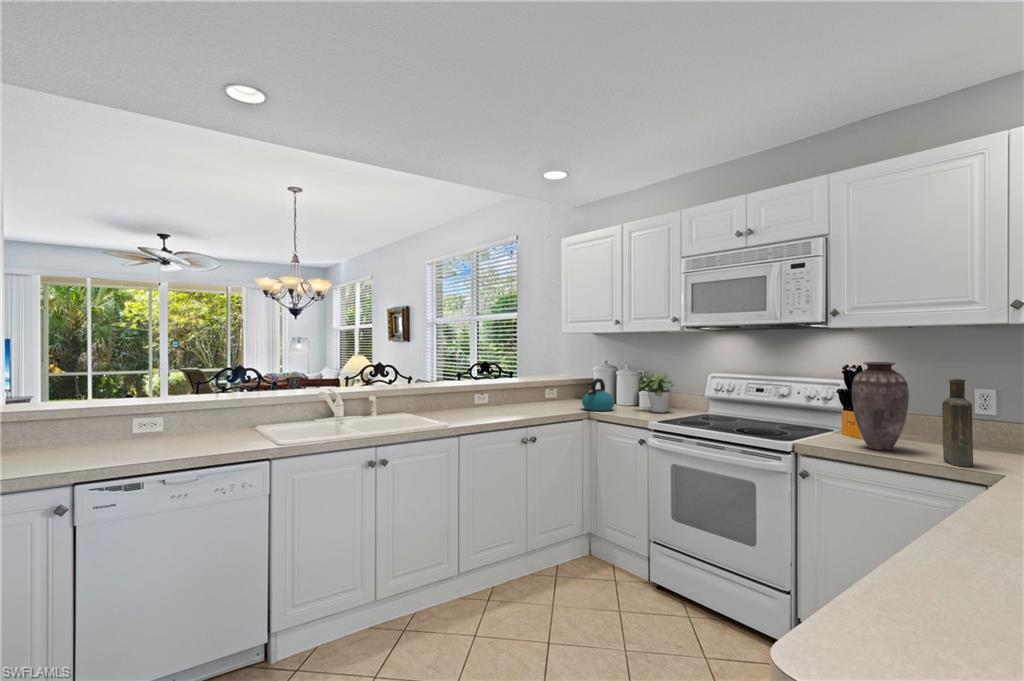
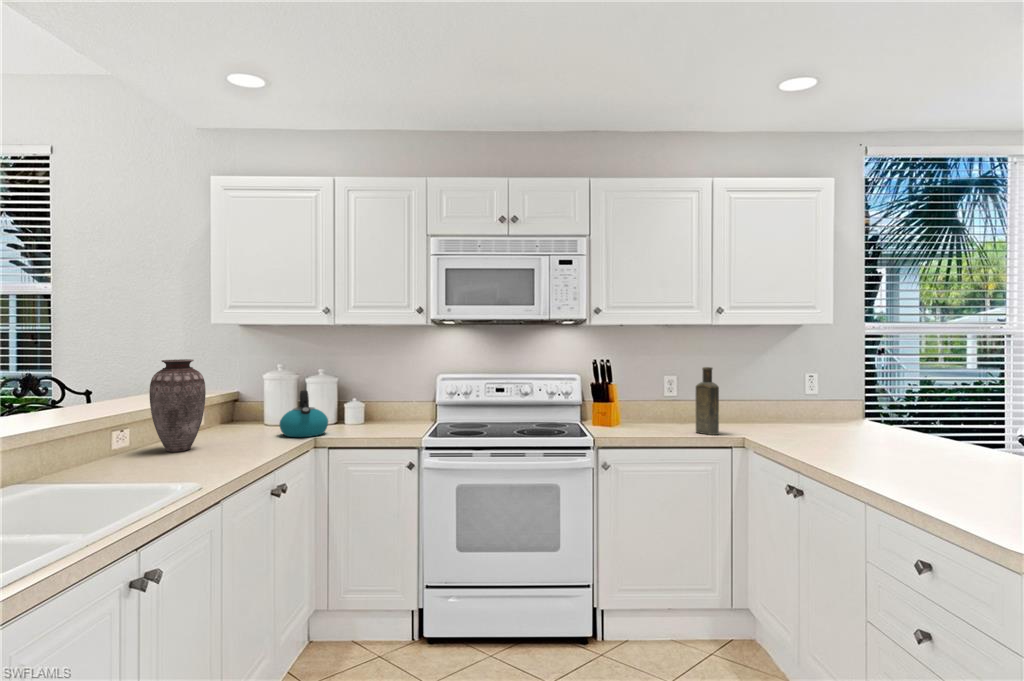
vase: present [852,362,909,450] -> present [149,359,206,452]
potted plant: present [638,372,673,412] -> none [350,377,401,428]

